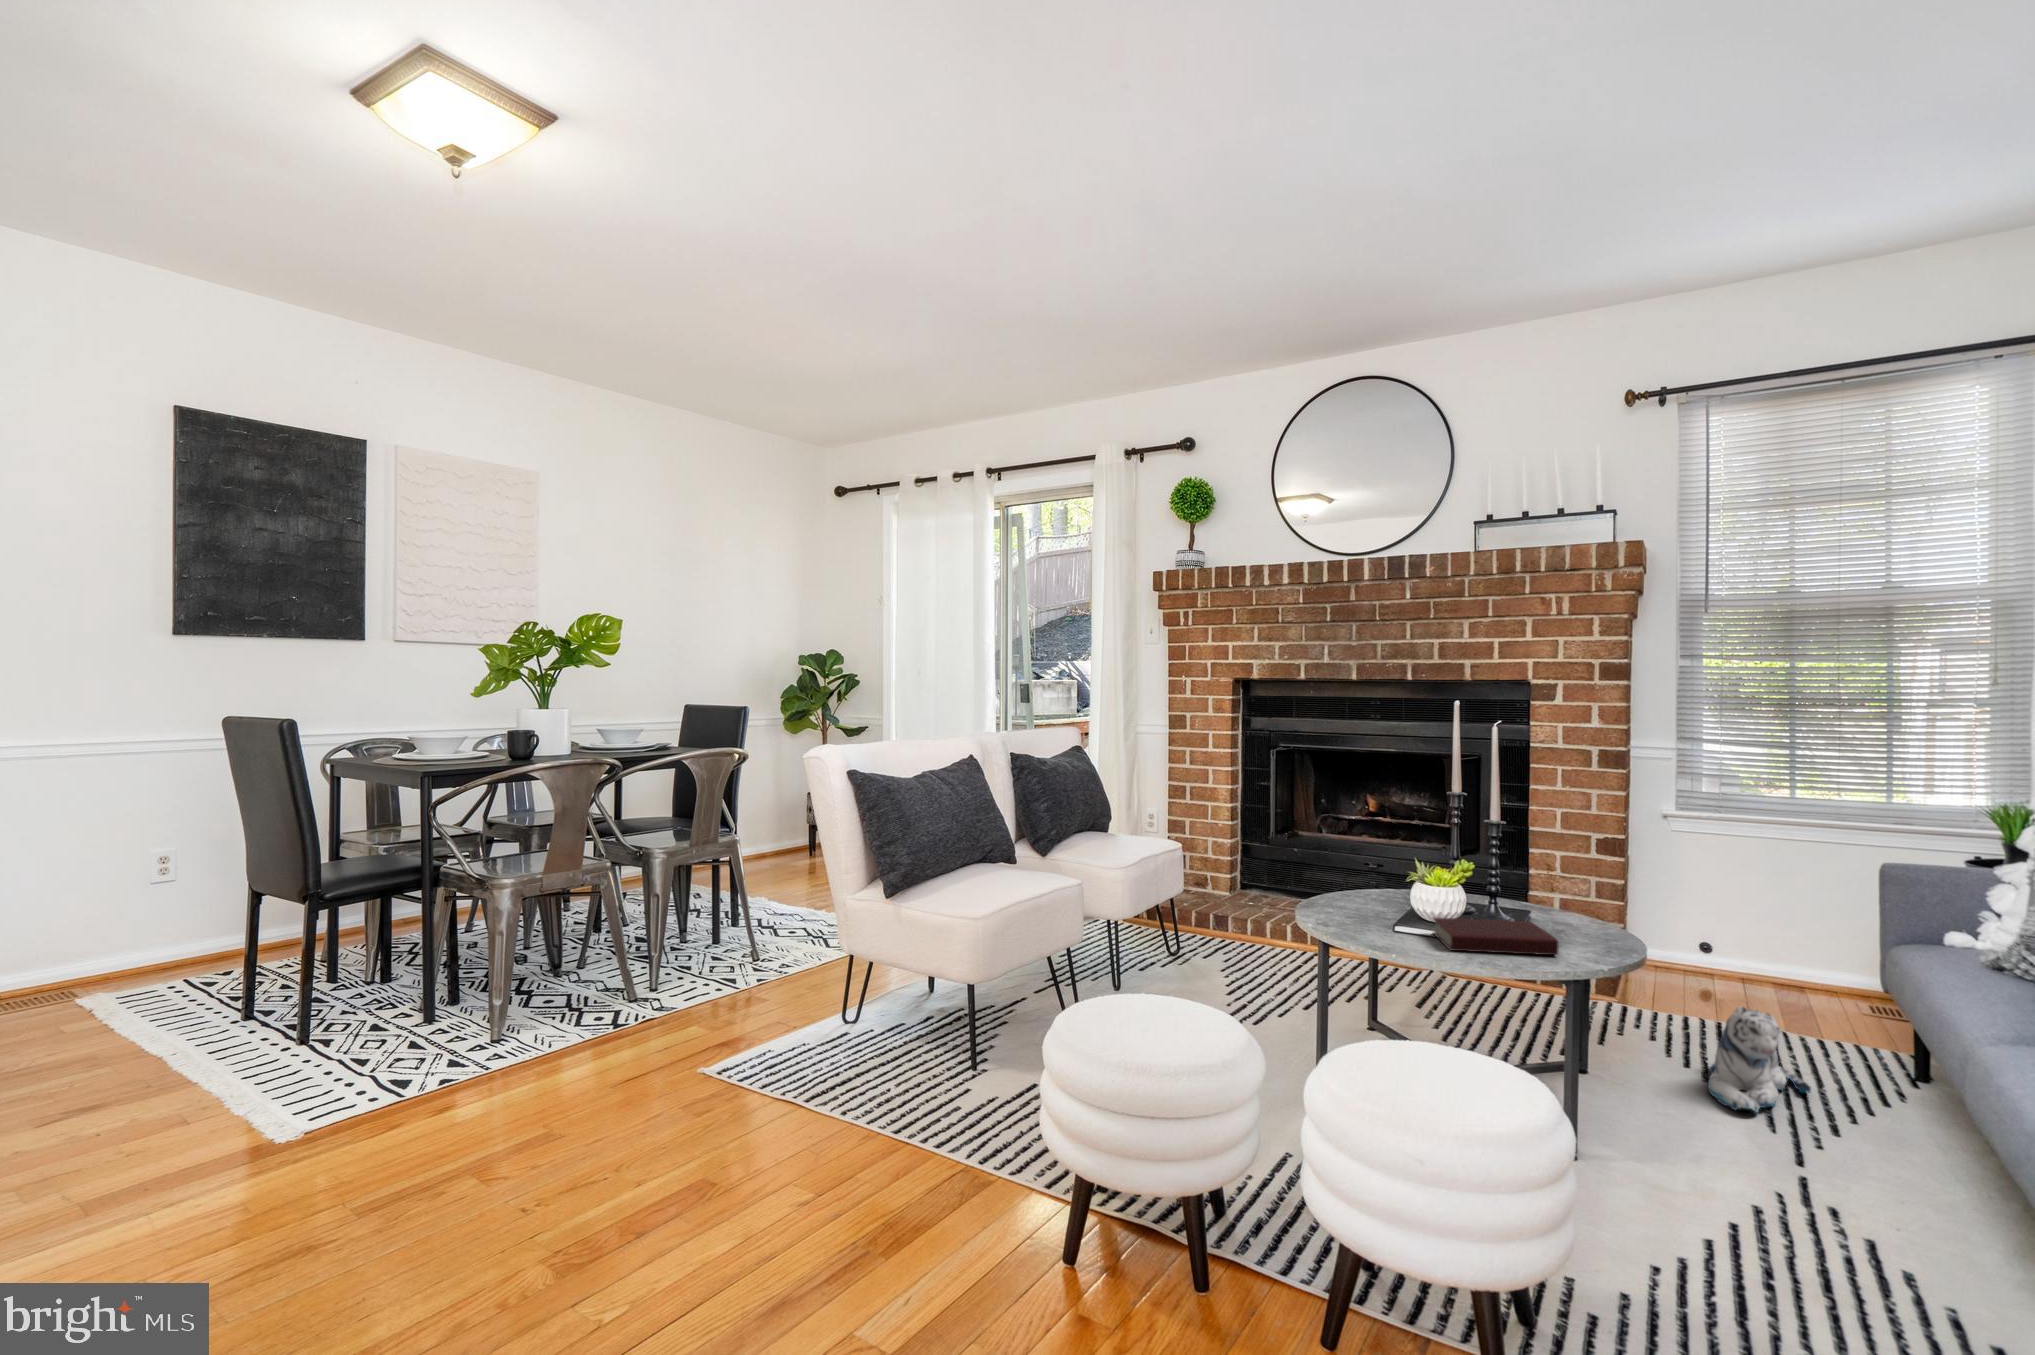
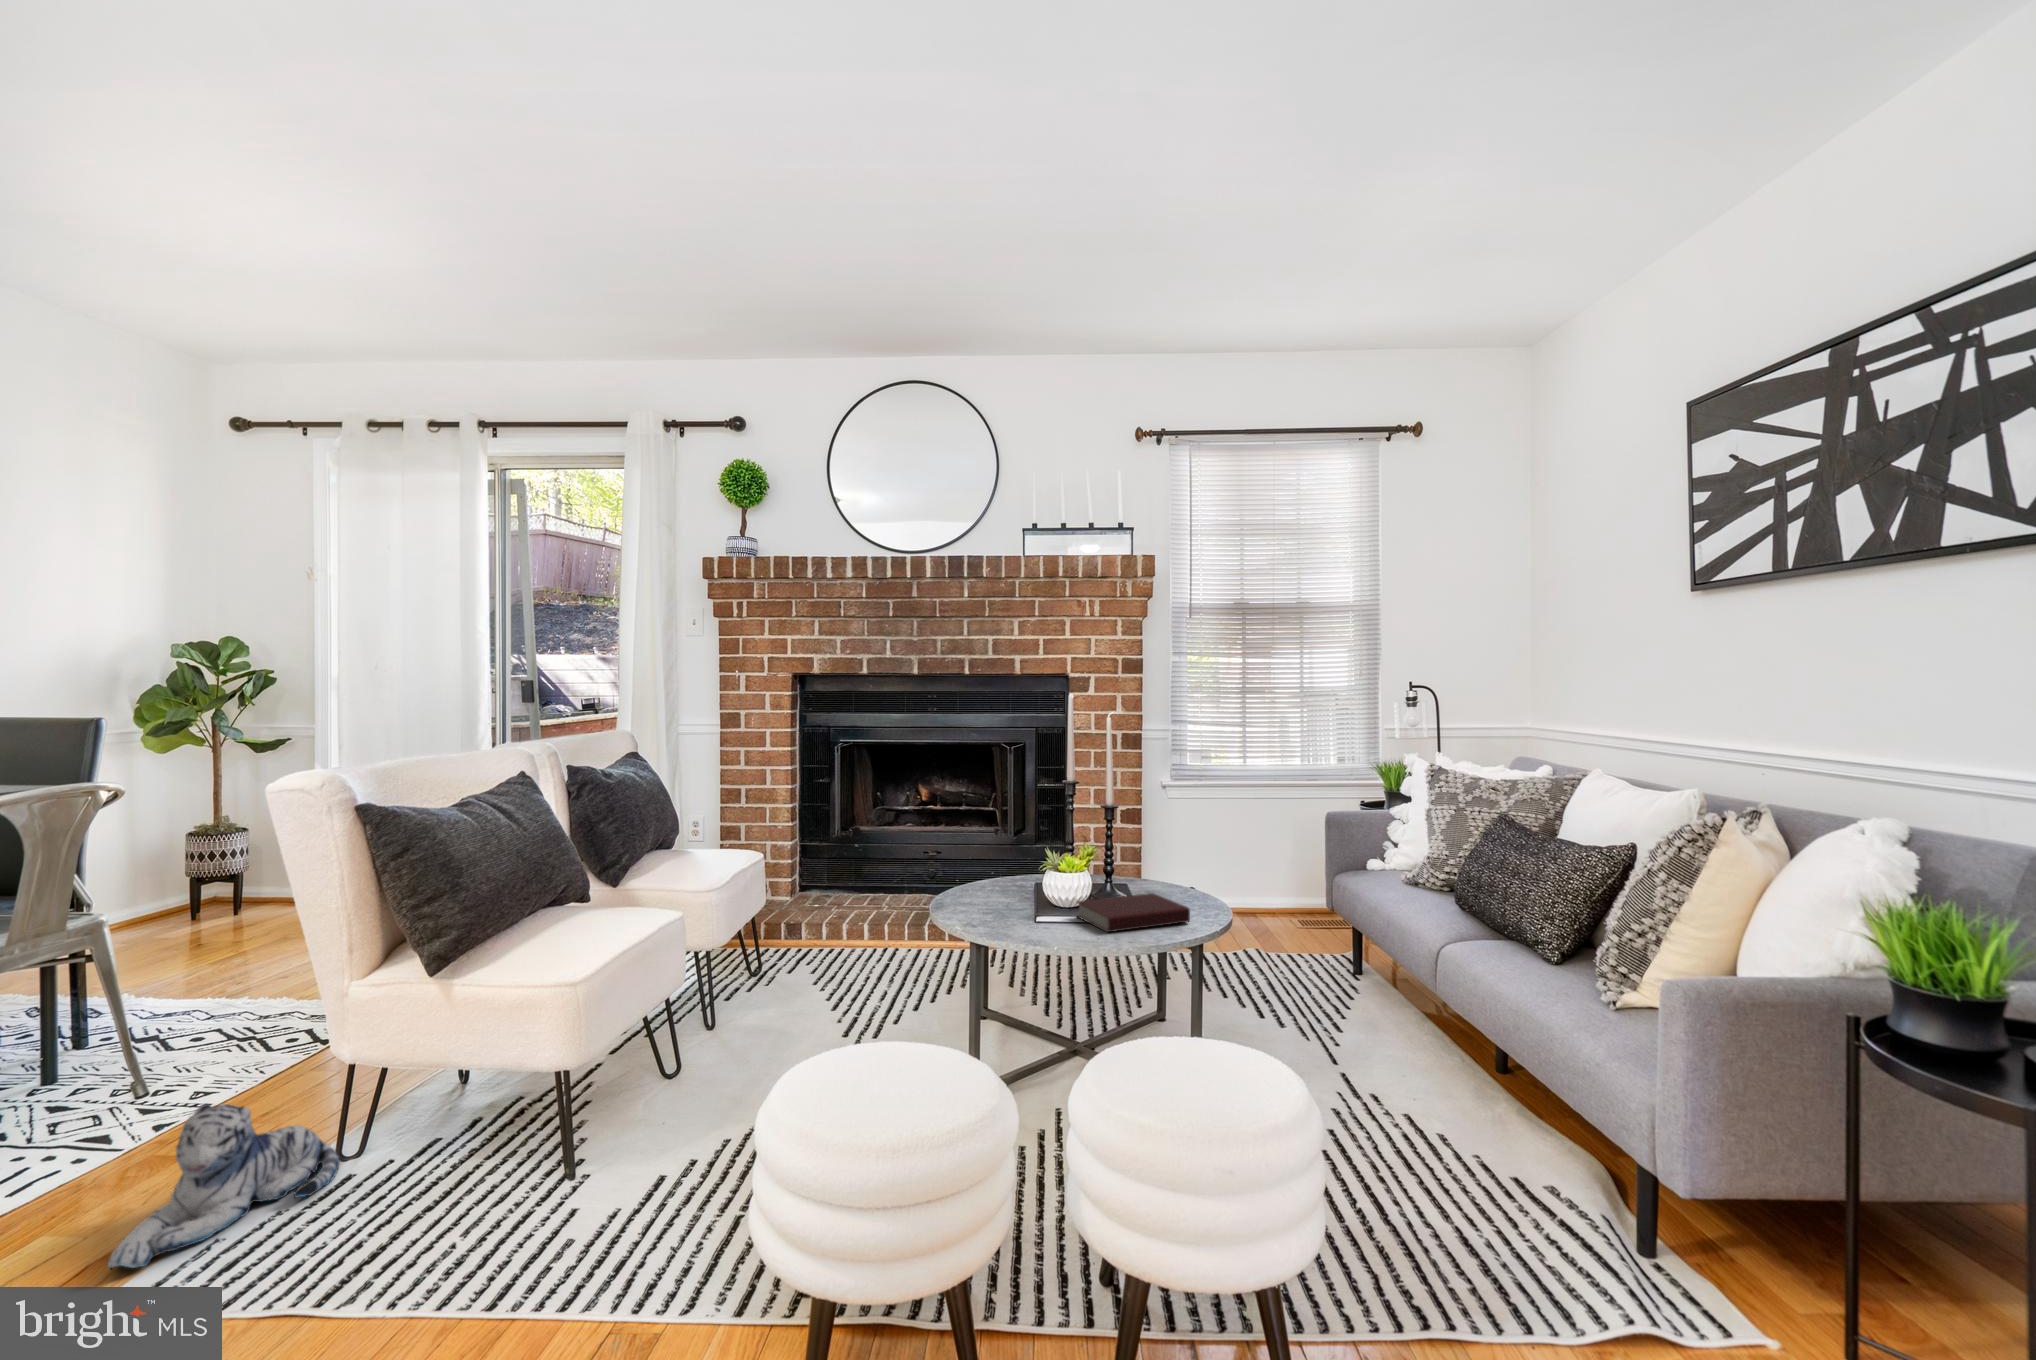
plush toy: present [1708,1007,1811,1112] -> present [108,1104,339,1269]

